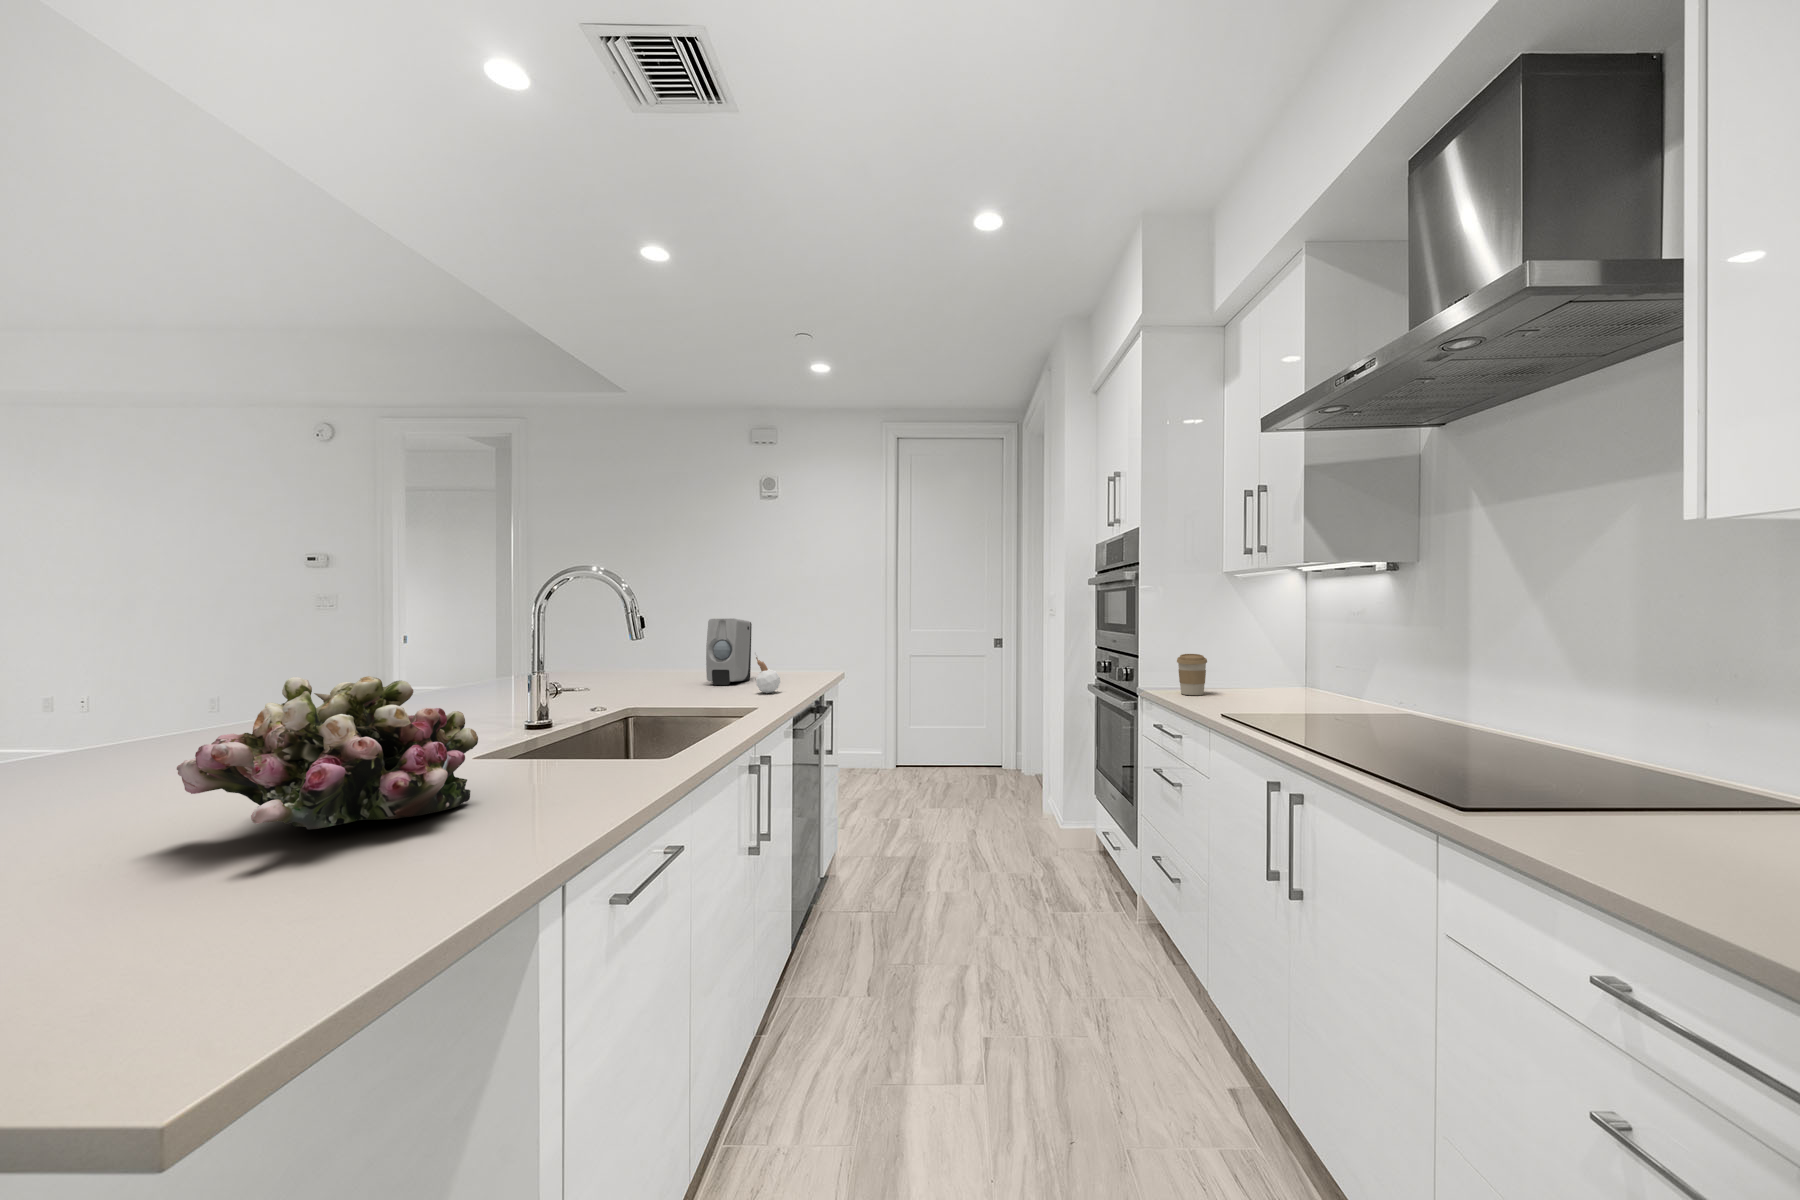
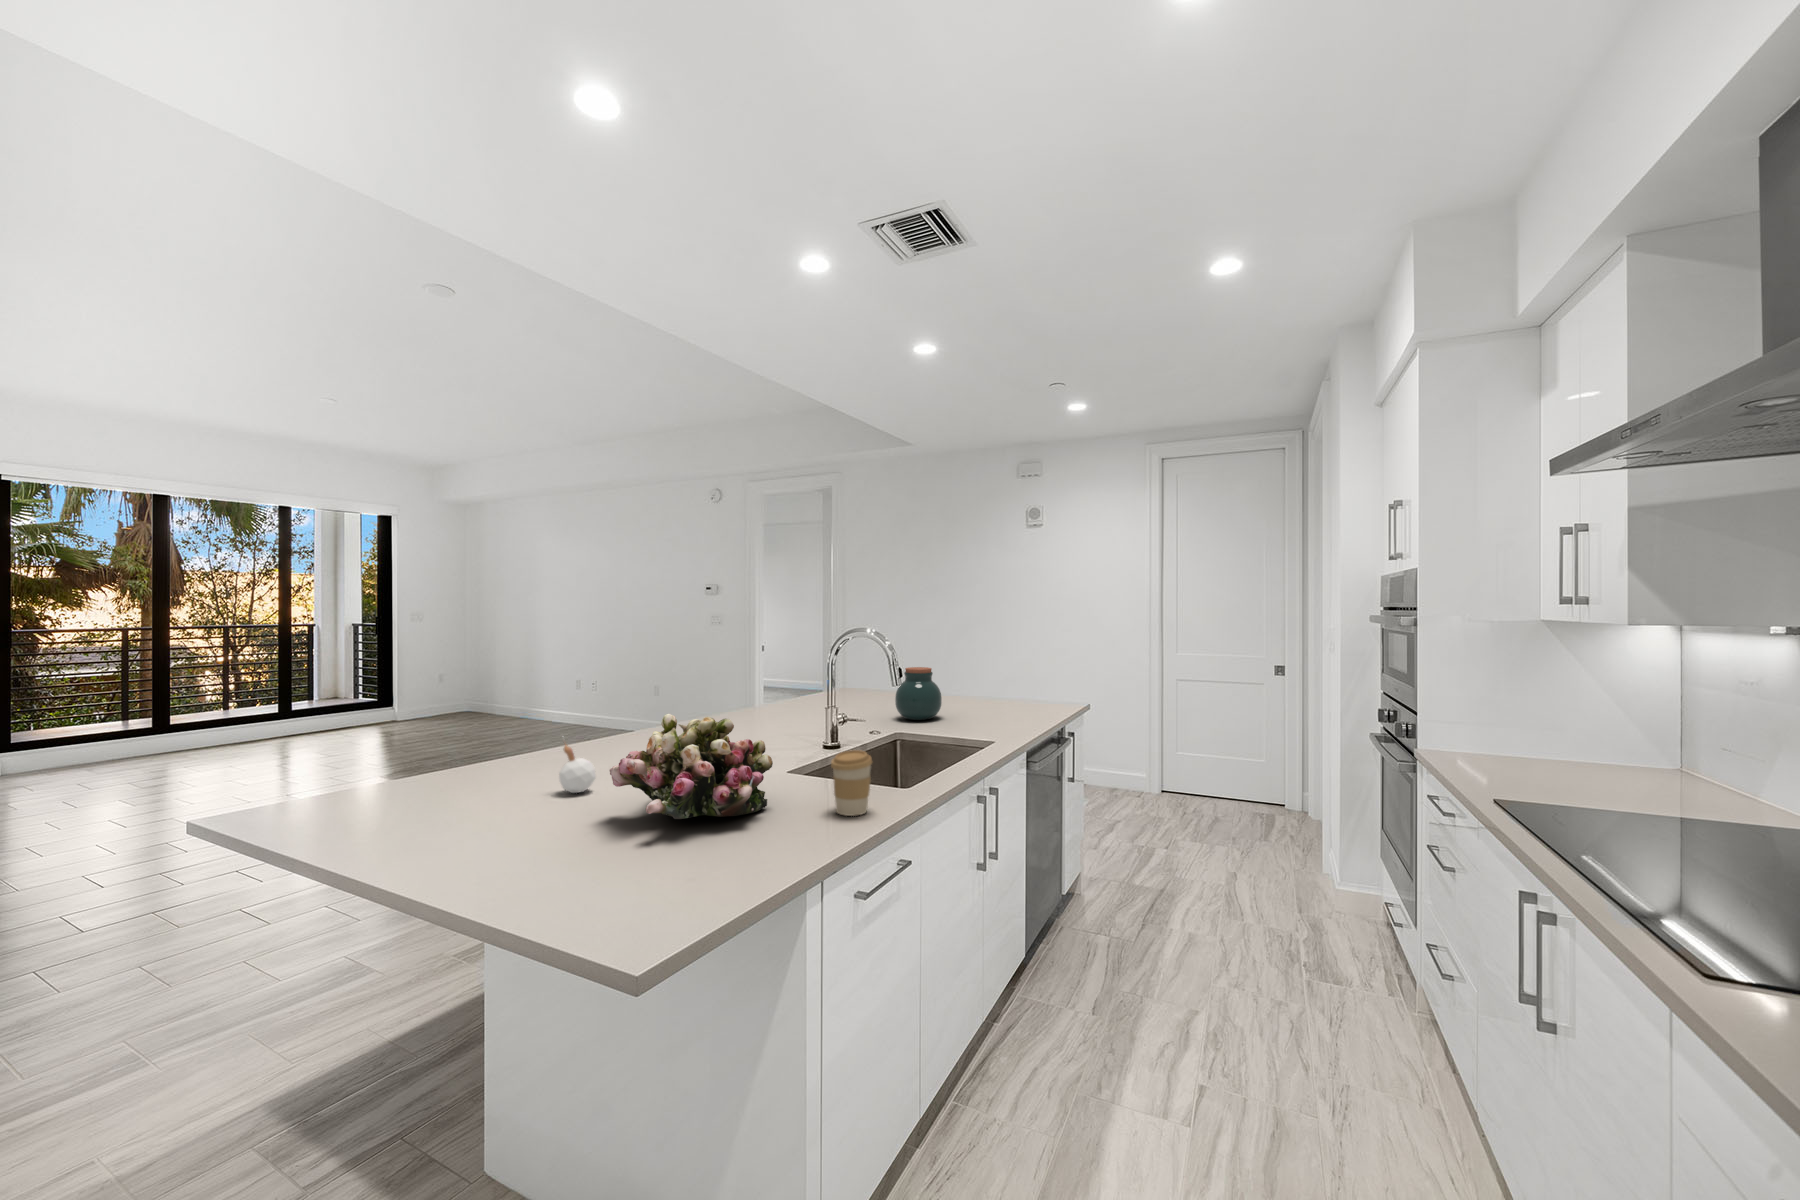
soap dispenser: present [706,619,752,685] -> none [959,650,1001,710]
jar: none [632,637,688,698] -> present [895,667,942,720]
candle: present [755,654,780,693] -> present [559,741,596,793]
coffee cup: present [1177,654,1207,695] -> present [831,750,872,816]

